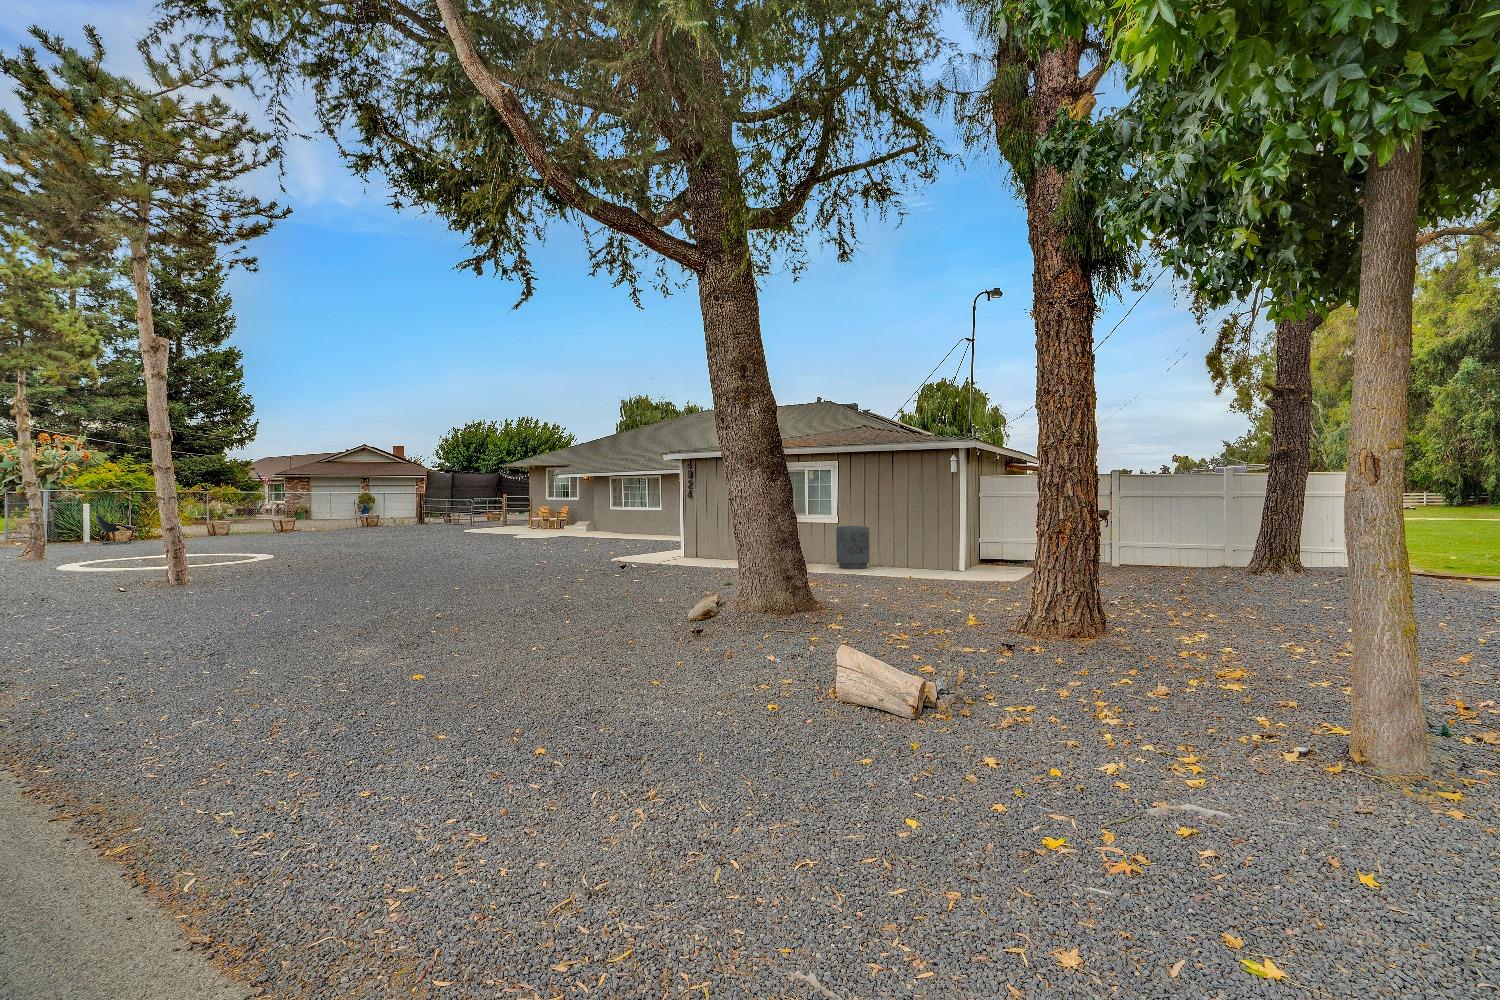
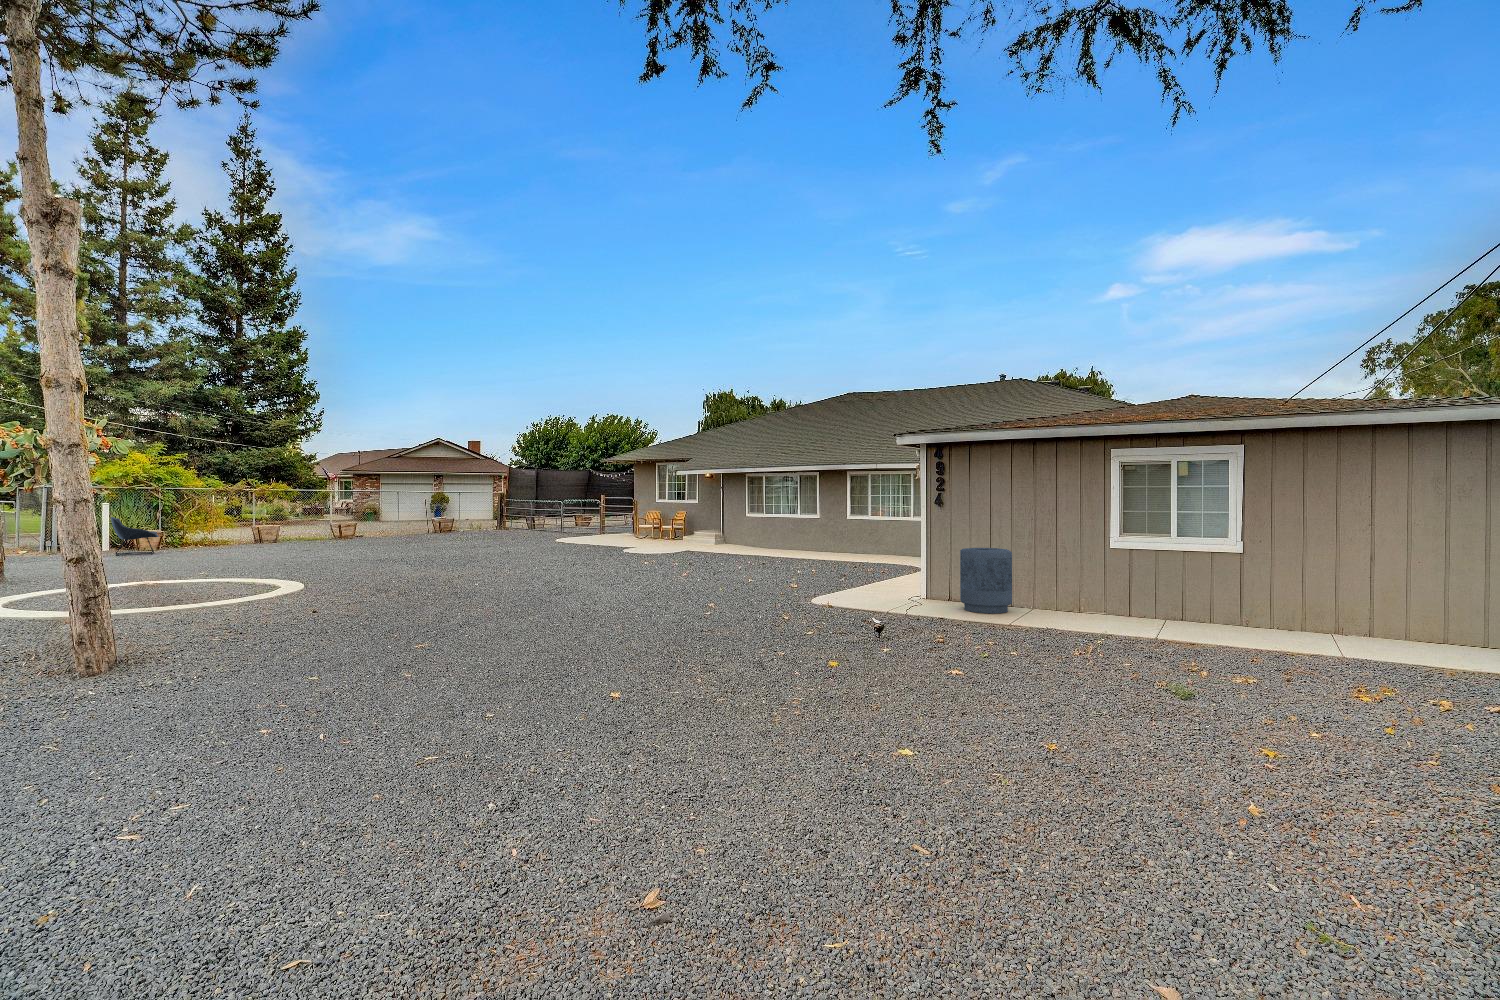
trash can: present [836,526,869,569] -> present [960,548,1012,613]

